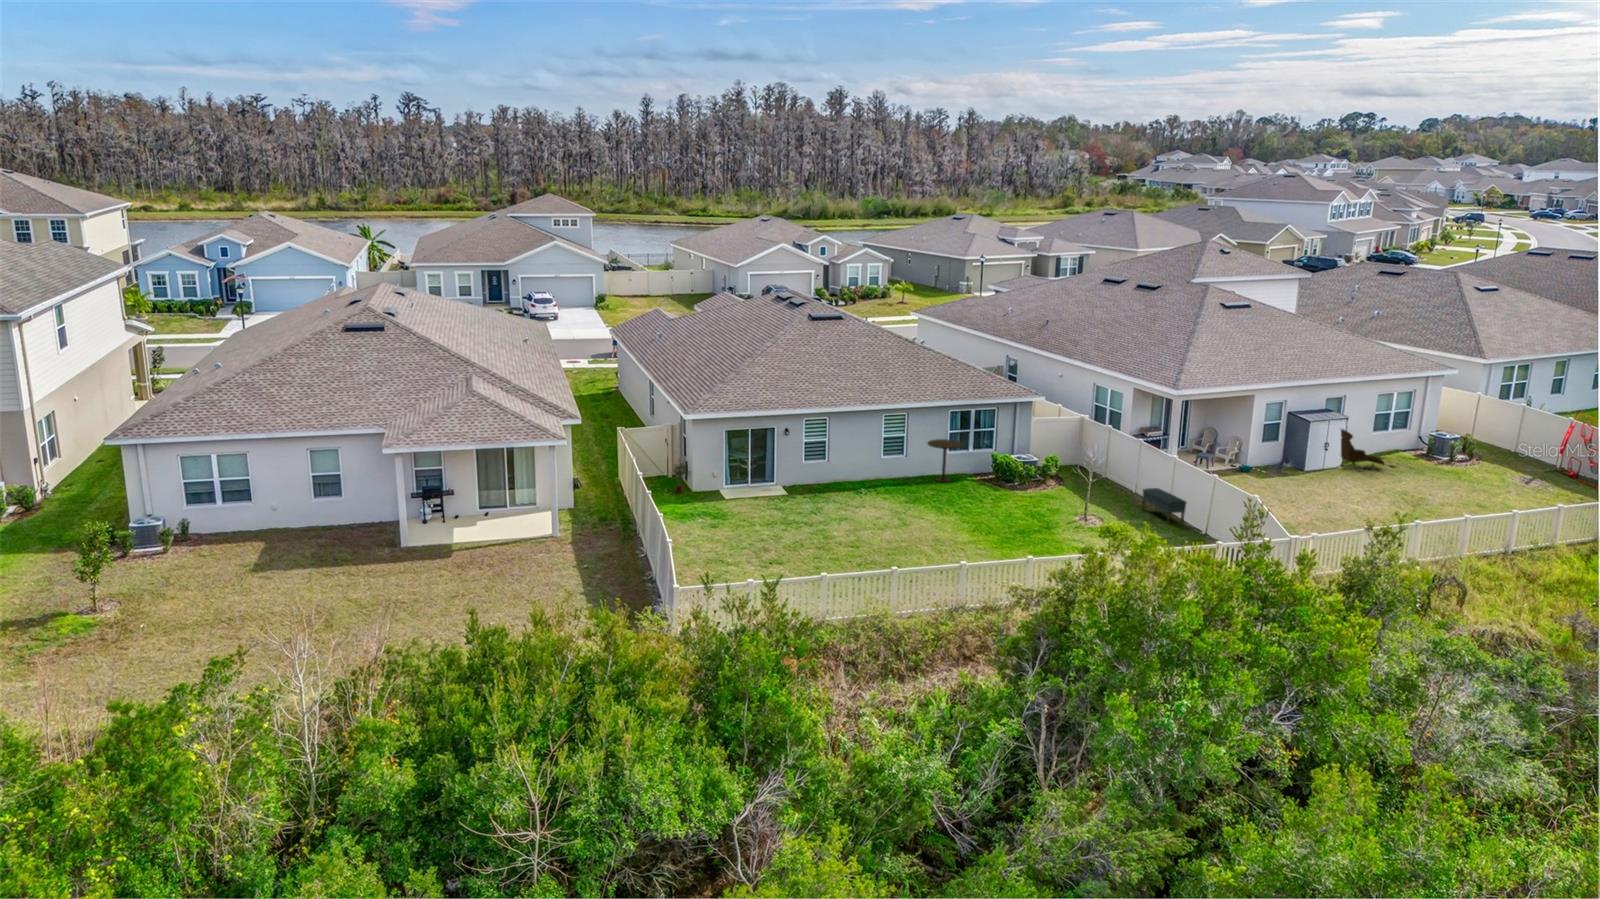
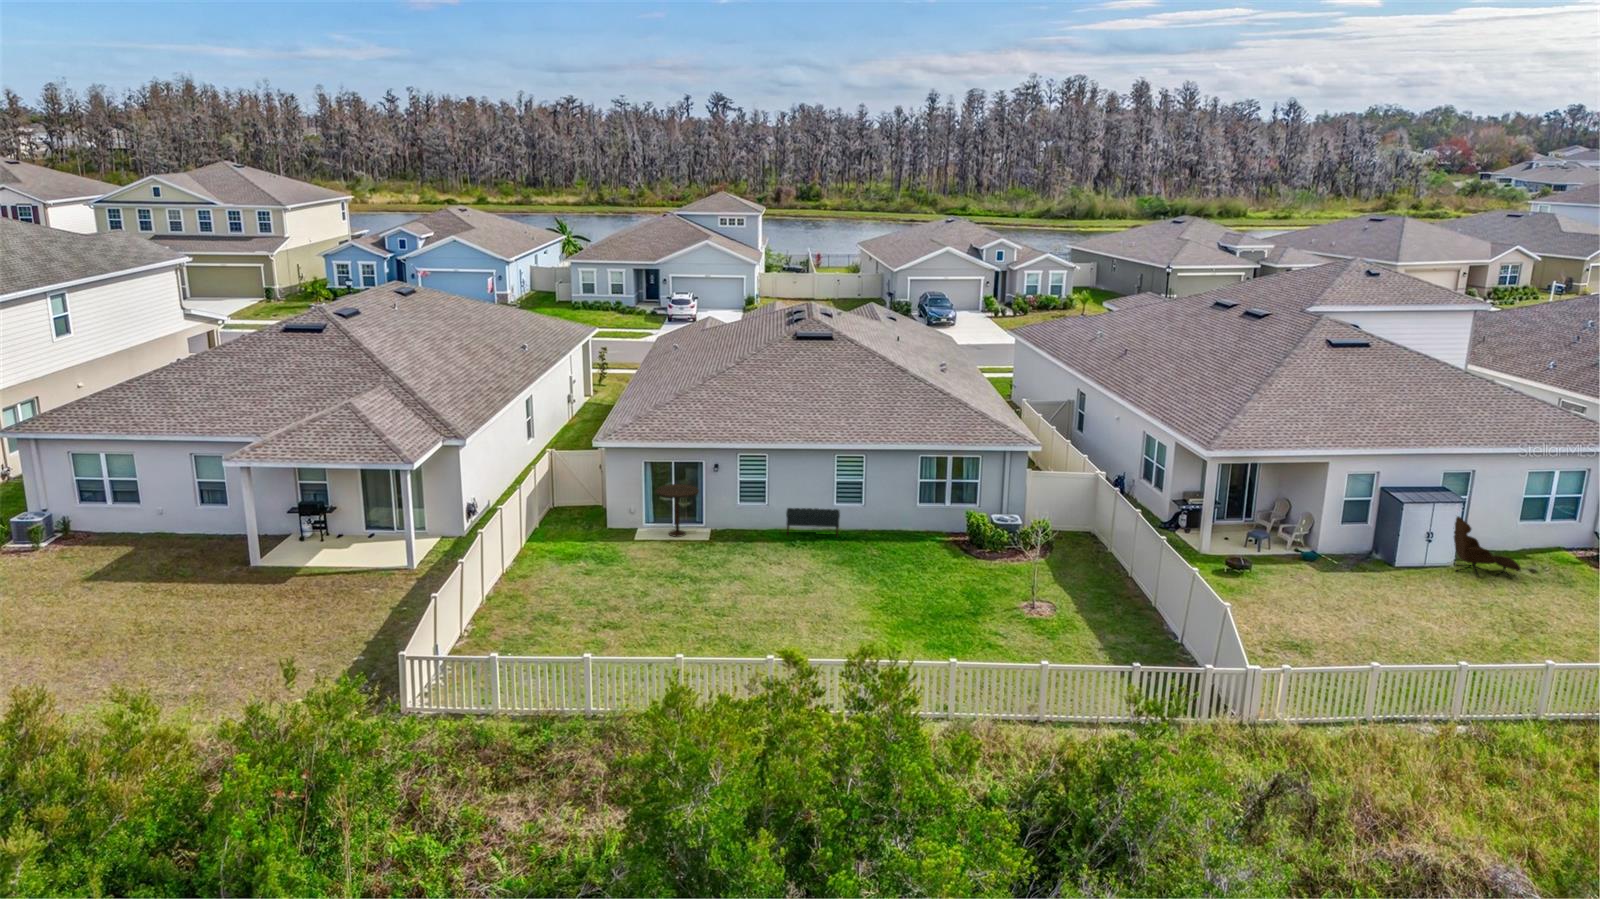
pedestal table: present [928,439,963,482] -> present [656,484,699,537]
potted tree: present [673,460,690,493] -> none [582,489,605,527]
bench: present [1142,488,1186,523] -> present [786,508,840,537]

